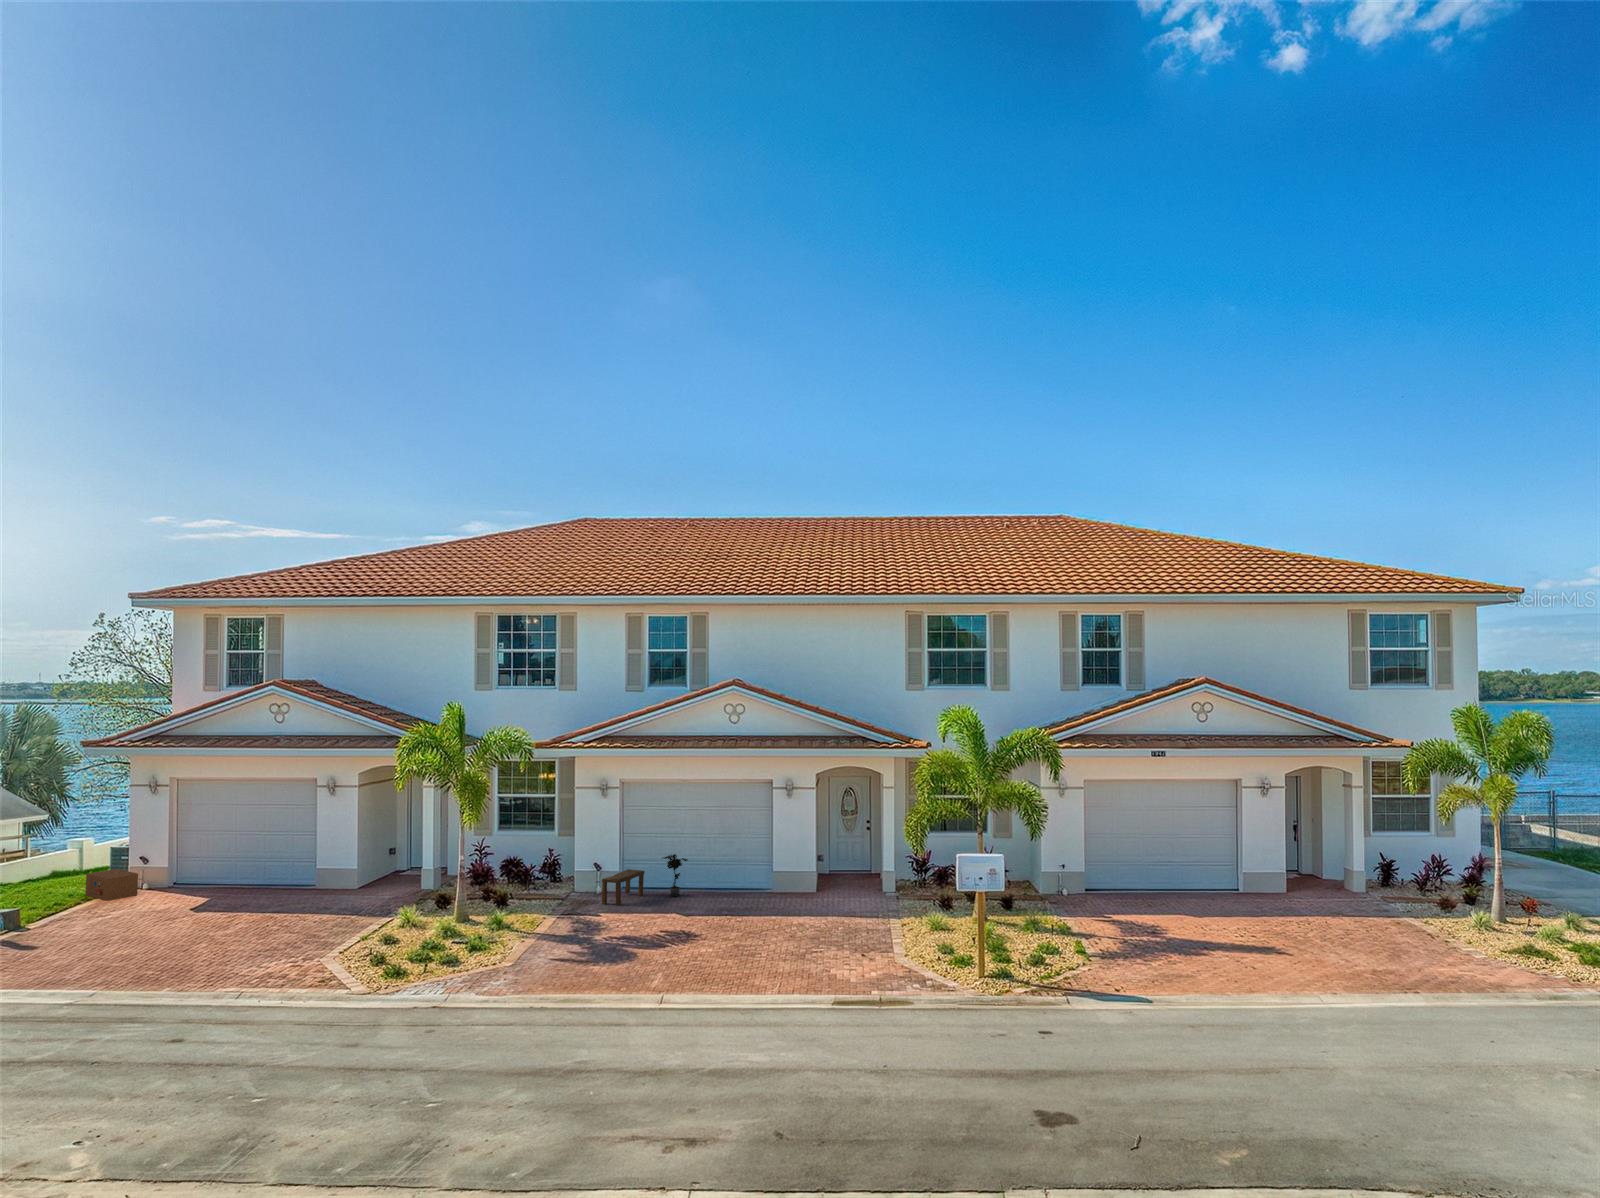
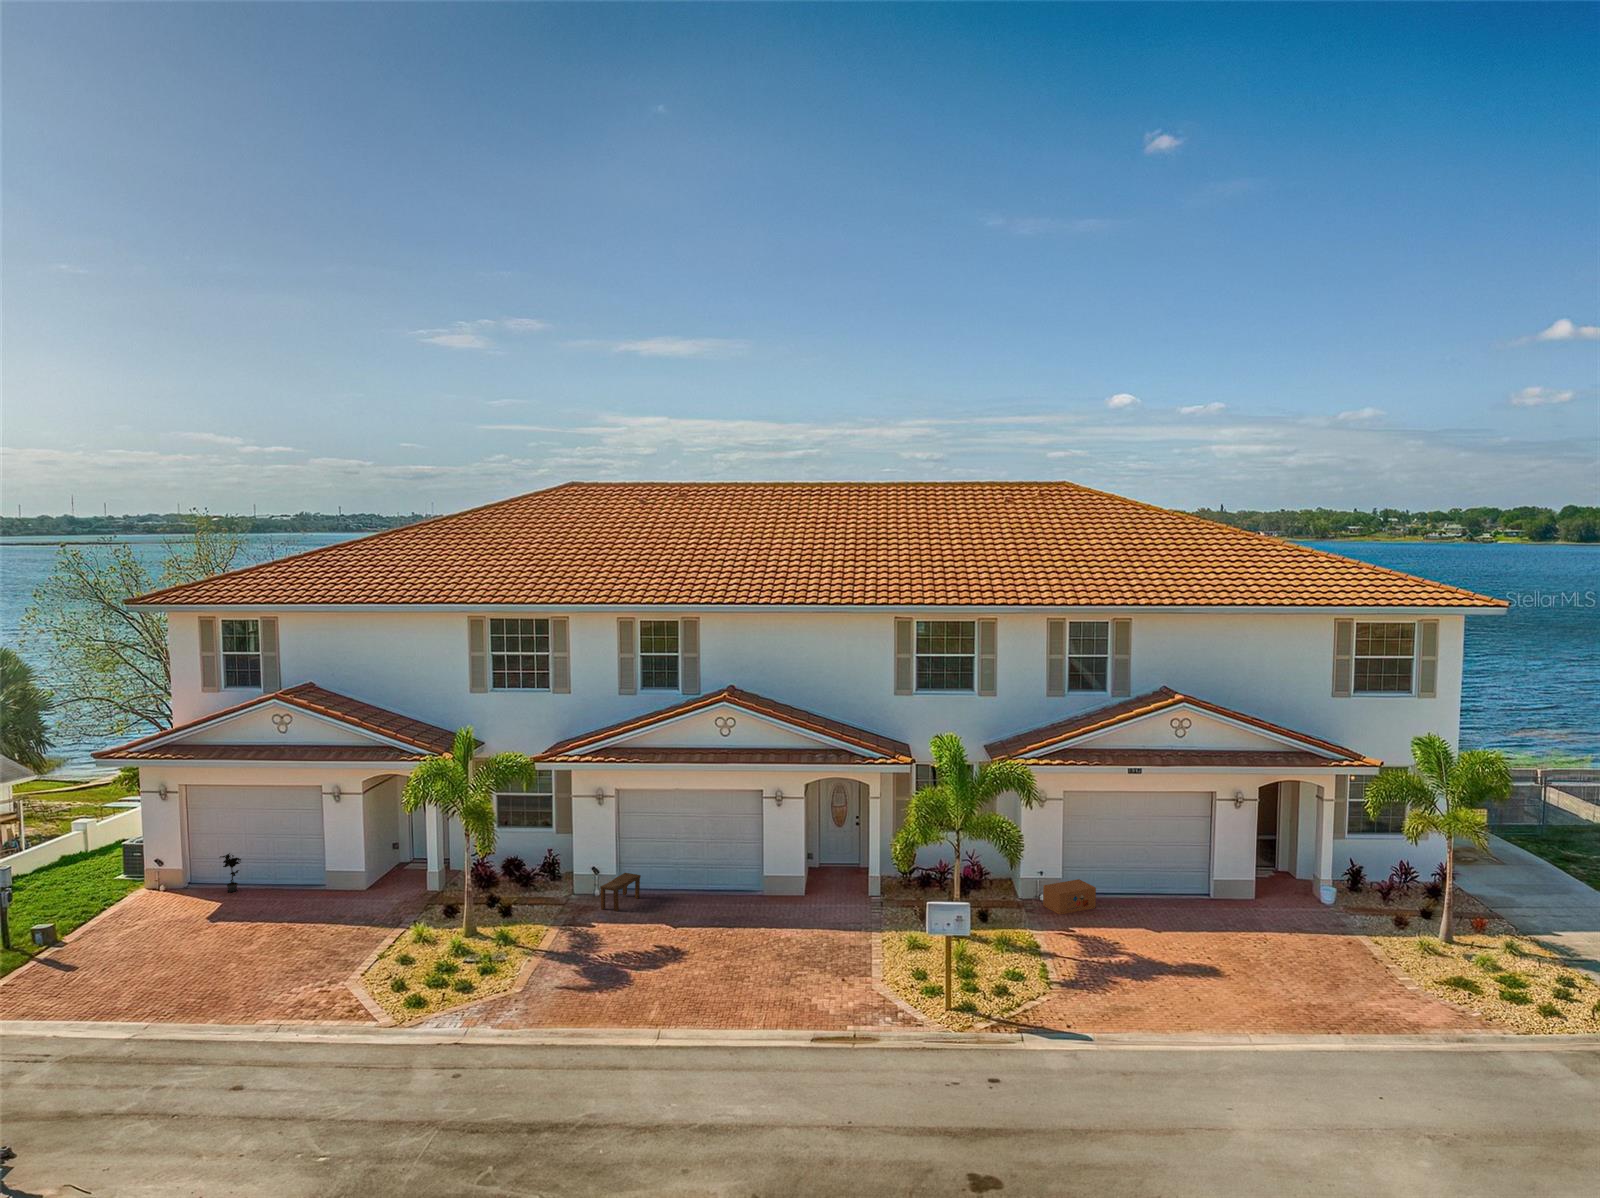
potted plant: present [662,854,688,896] -> present [220,853,241,892]
cardboard box: present [85,869,138,901] -> present [1043,879,1096,915]

